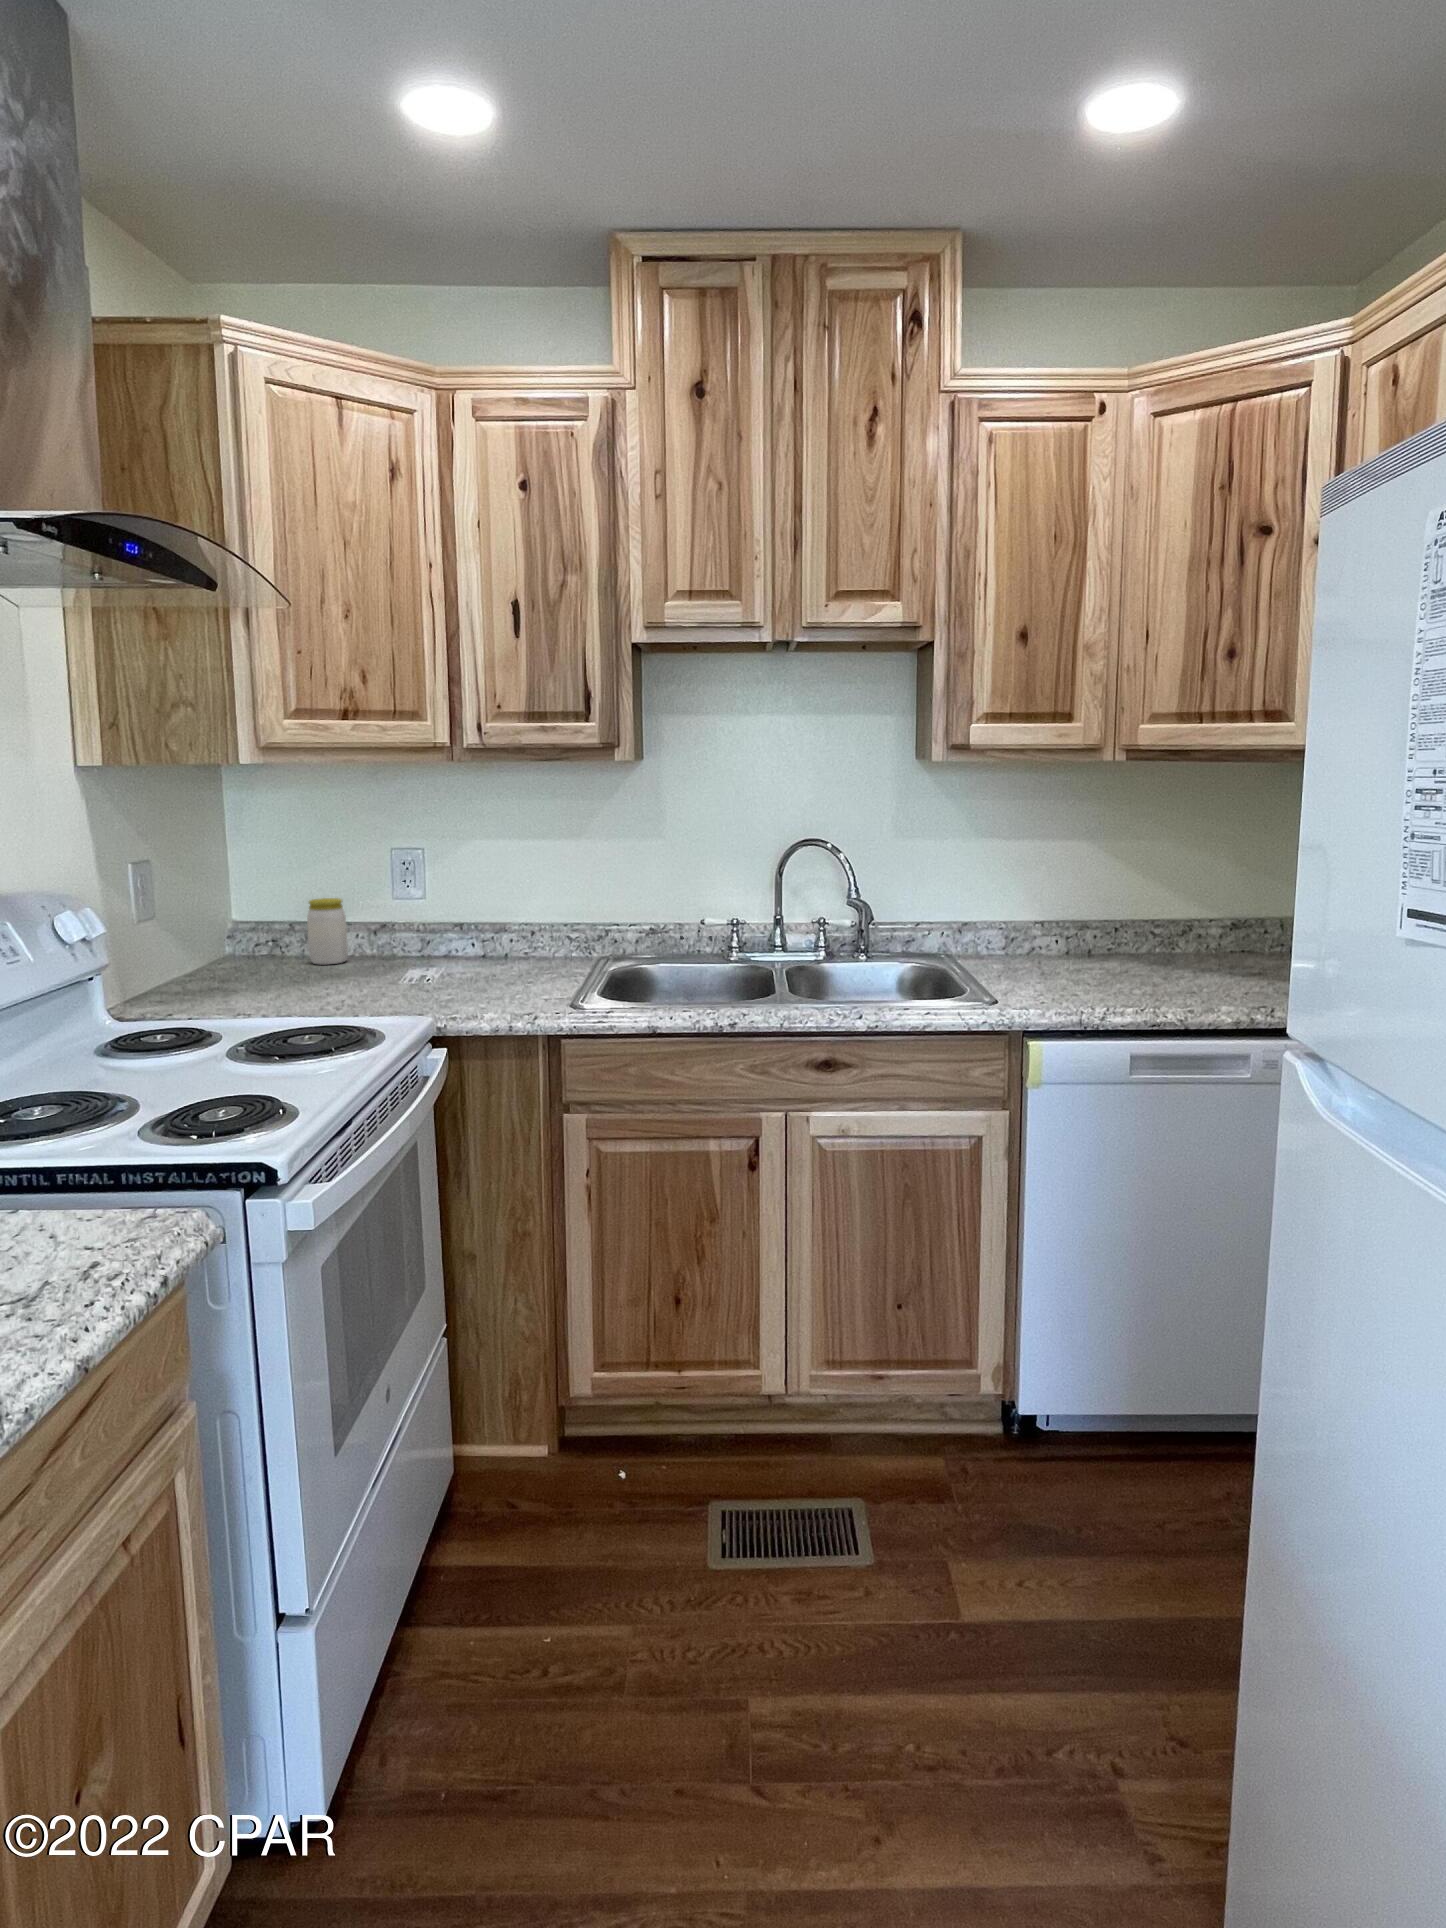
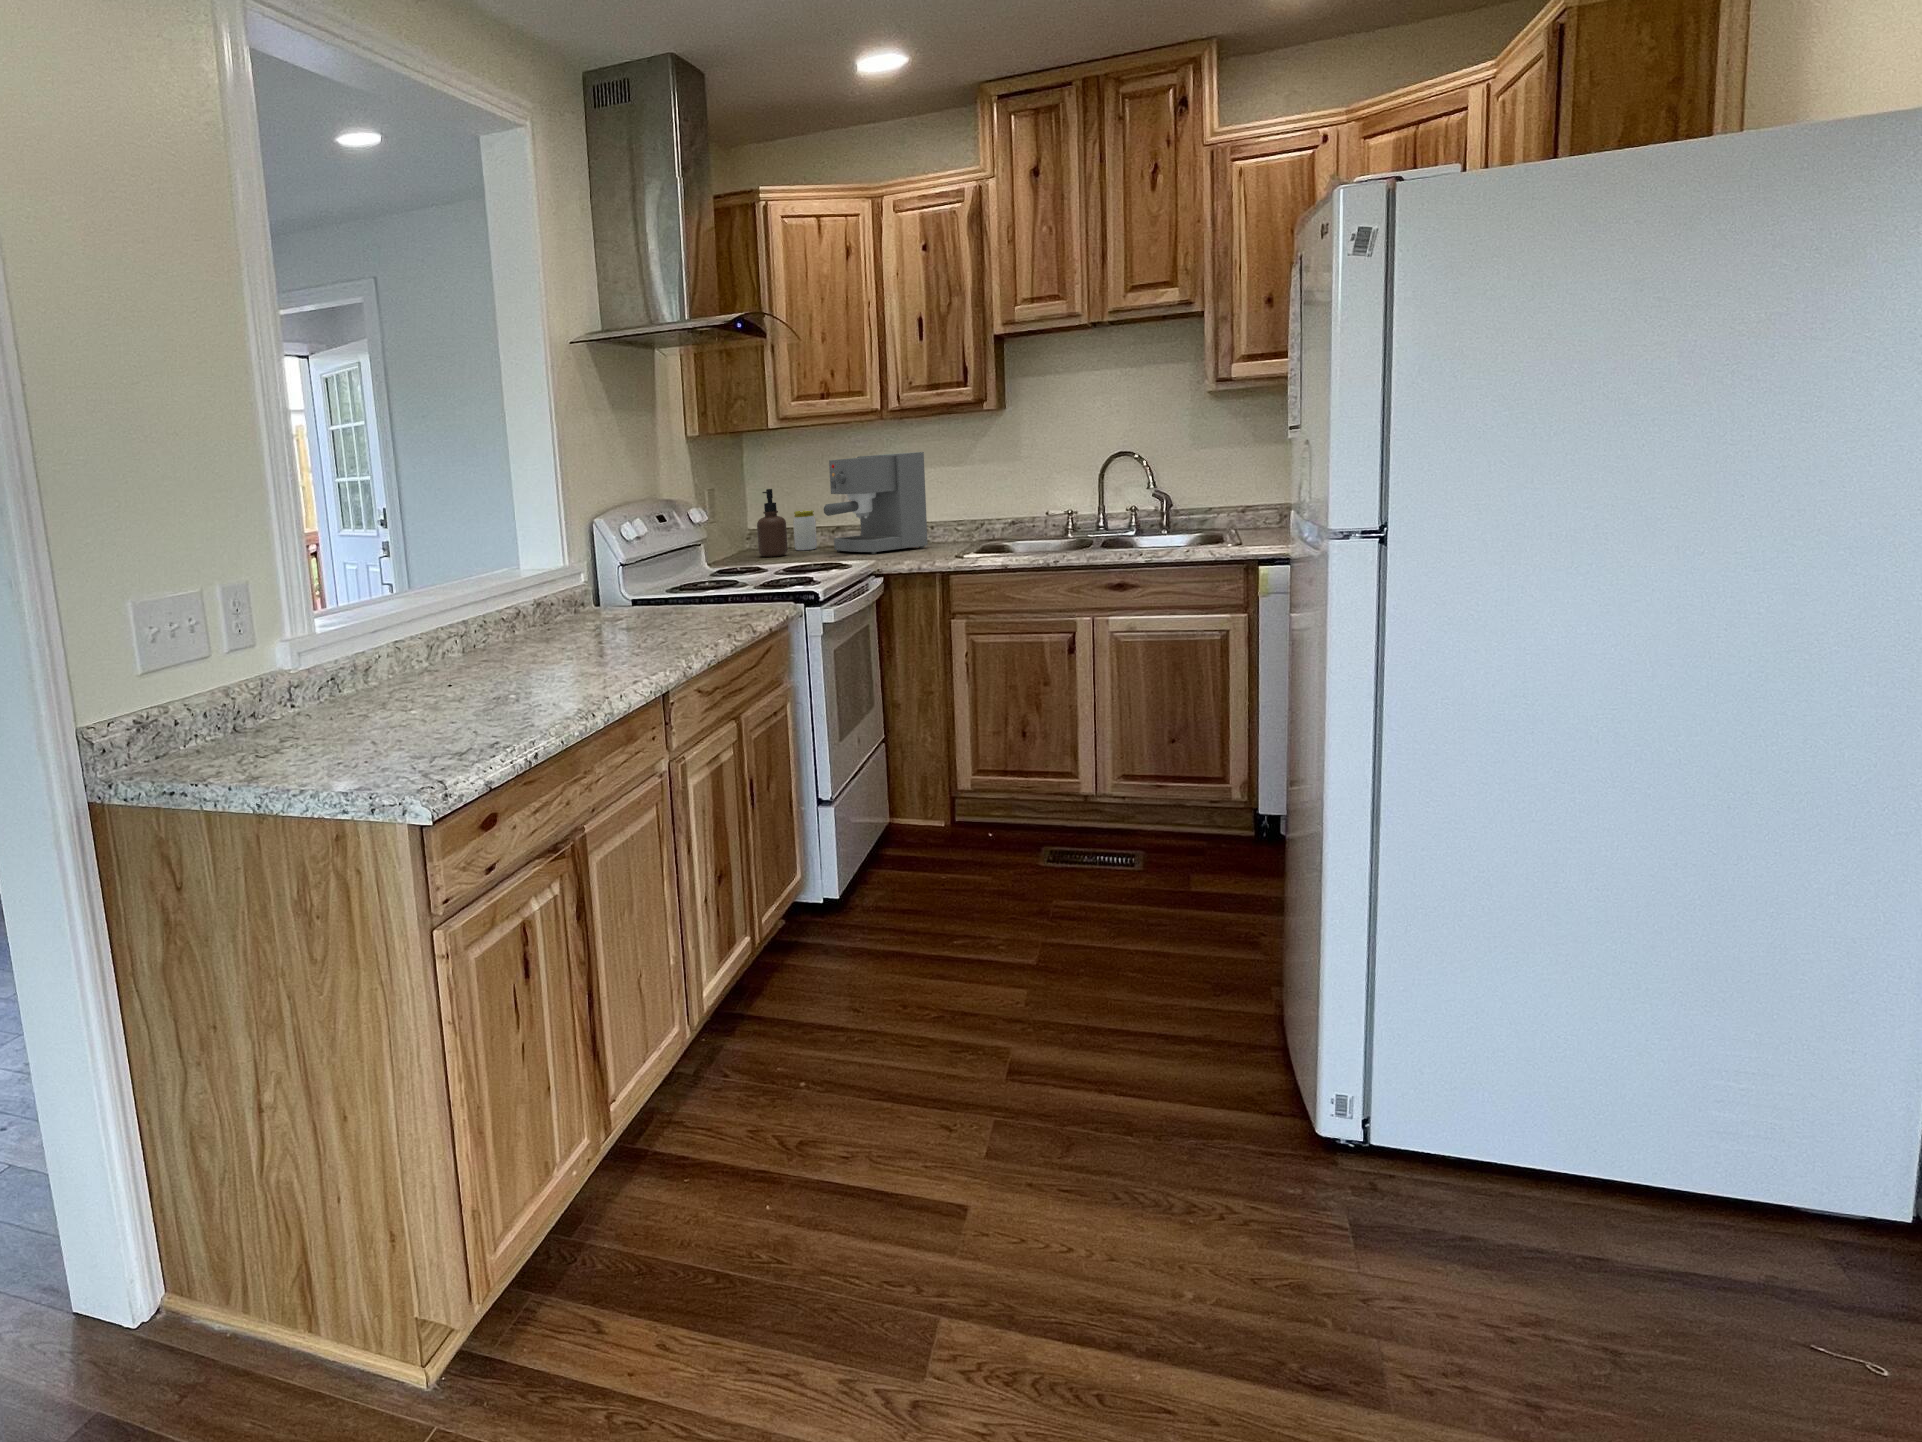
coffee maker: none [346,817,525,986] -> present [824,452,928,554]
soap dispenser: none [232,865,289,983] -> present [757,489,788,557]

